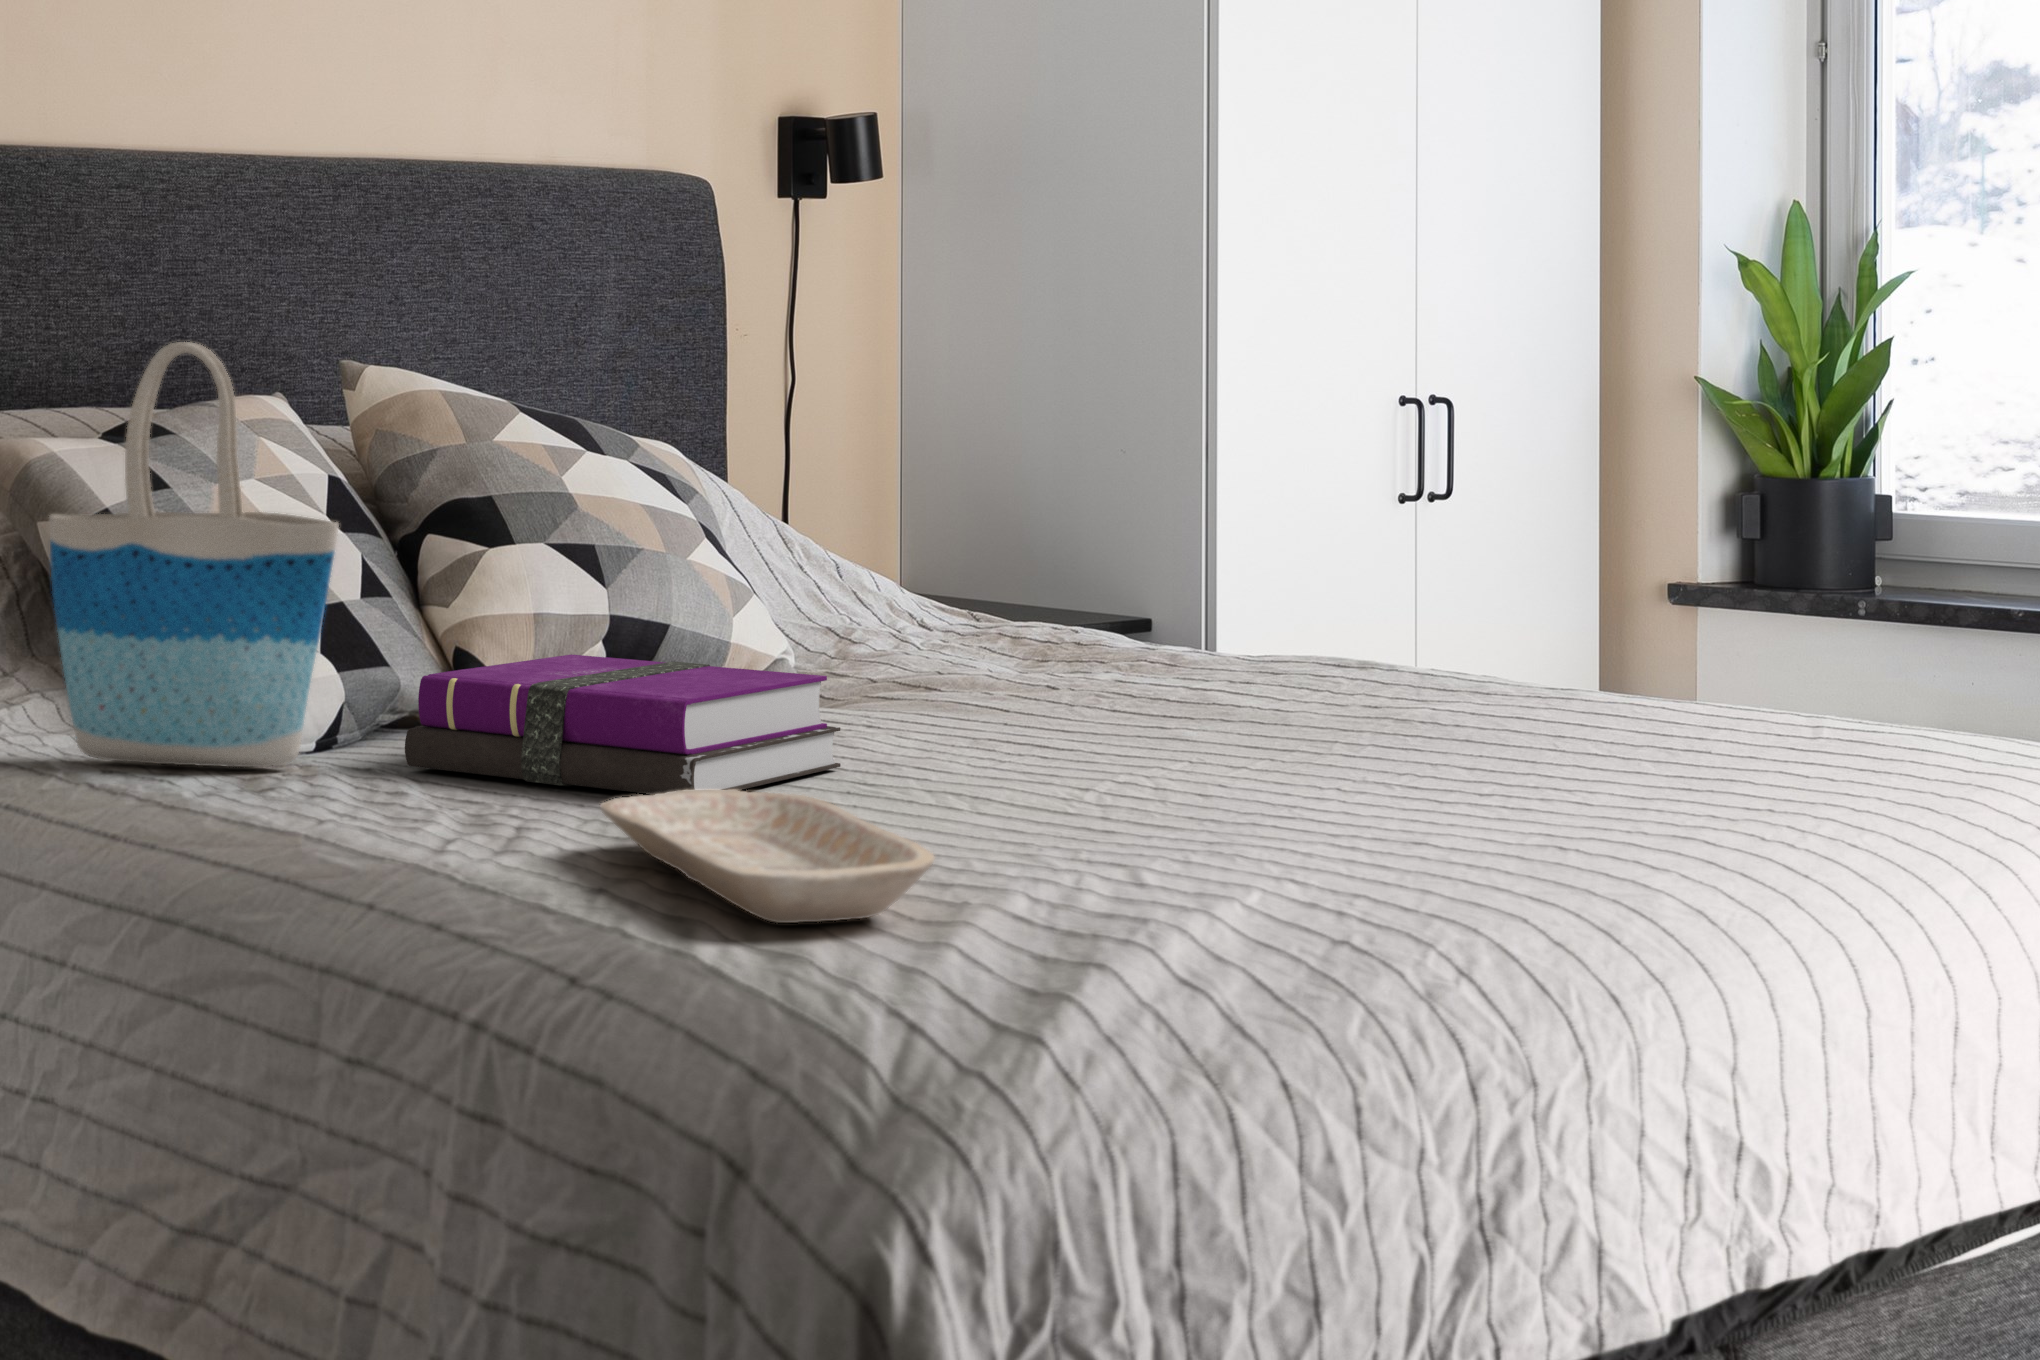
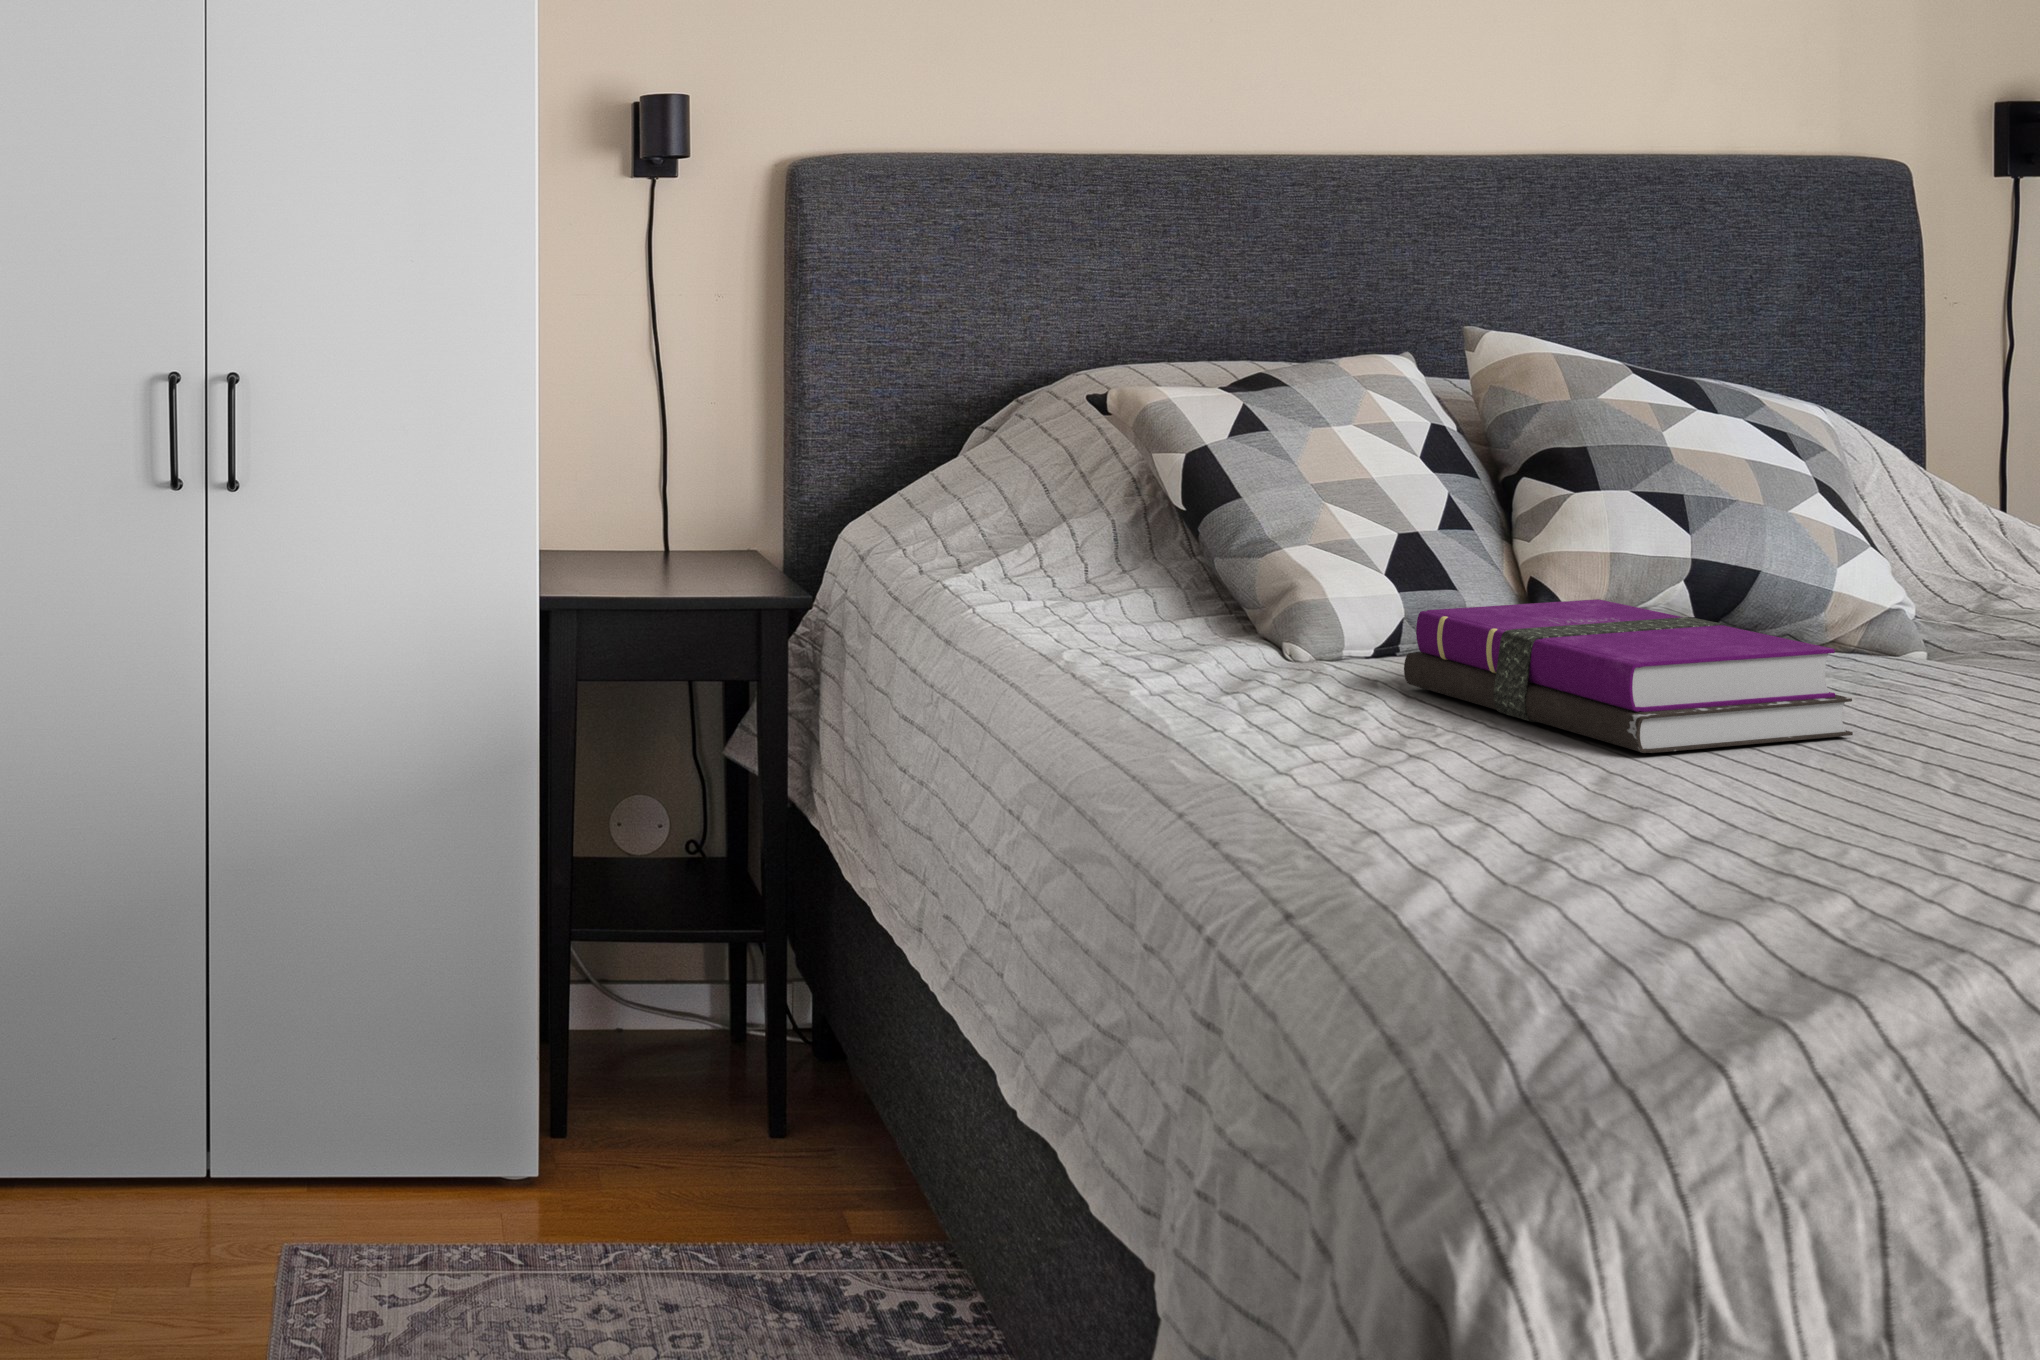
tote bag: present [49,342,339,767] -> none [1121,331,1342,671]
tray: present [600,790,934,923] -> none [1471,750,1736,909]

